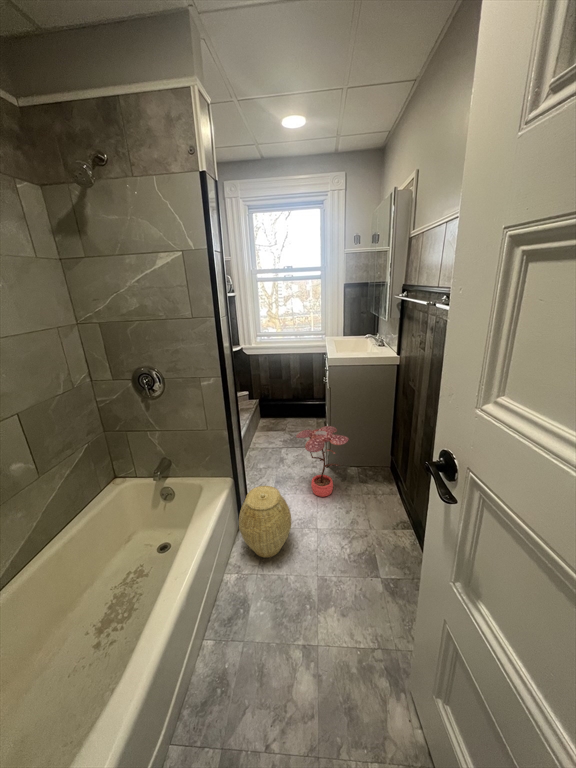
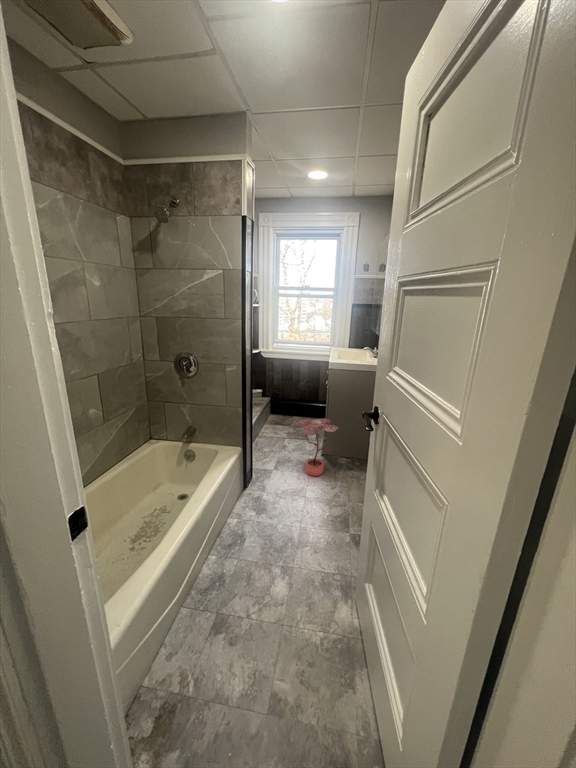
woven basket: present [239,486,292,558] -> none [243,455,285,511]

